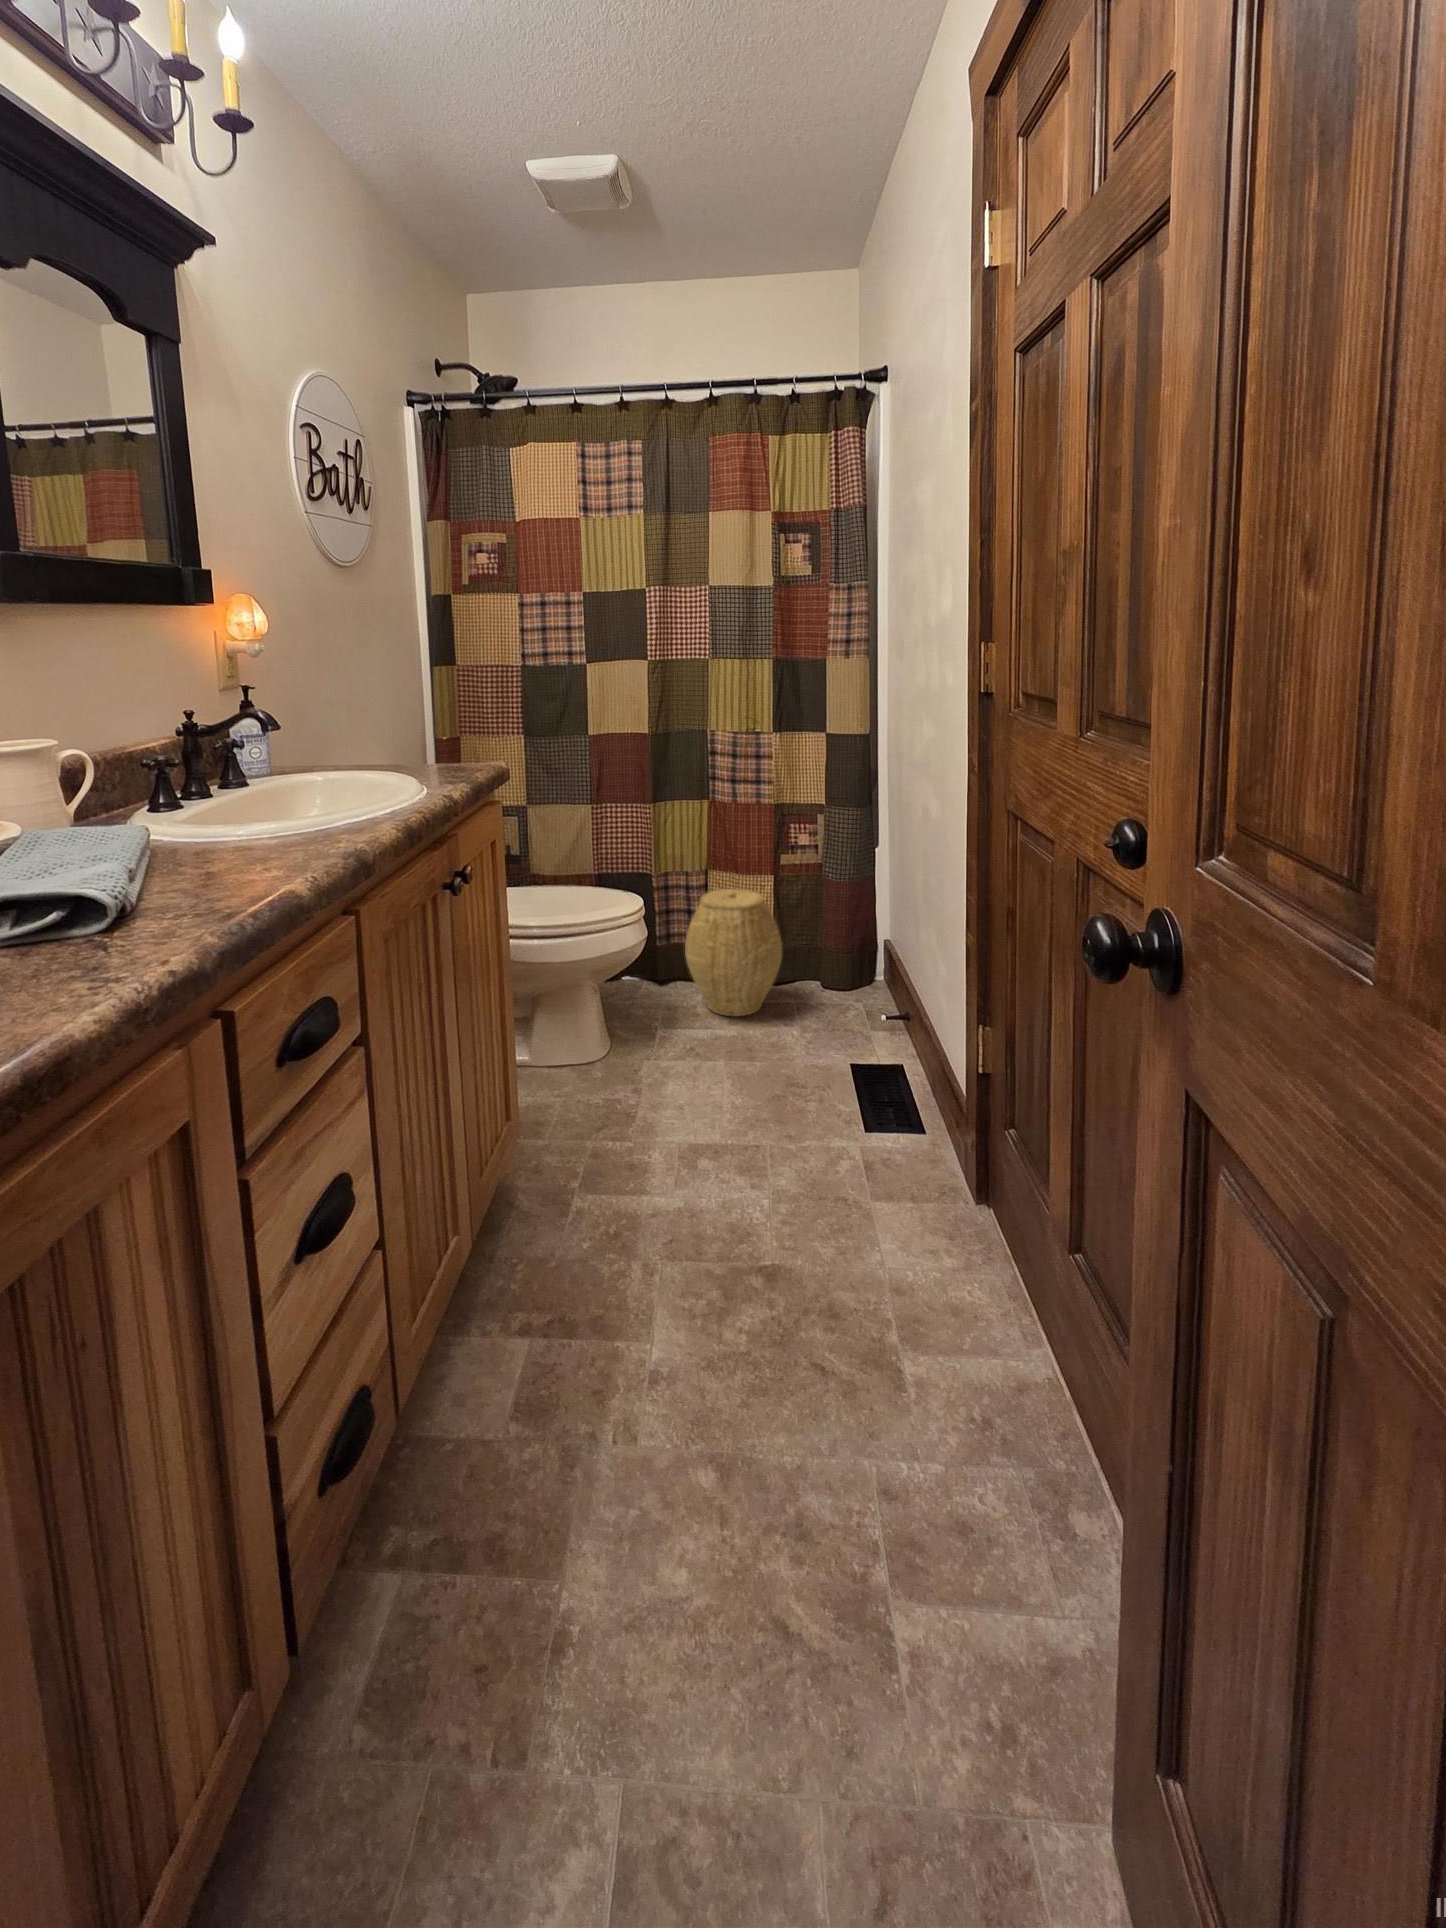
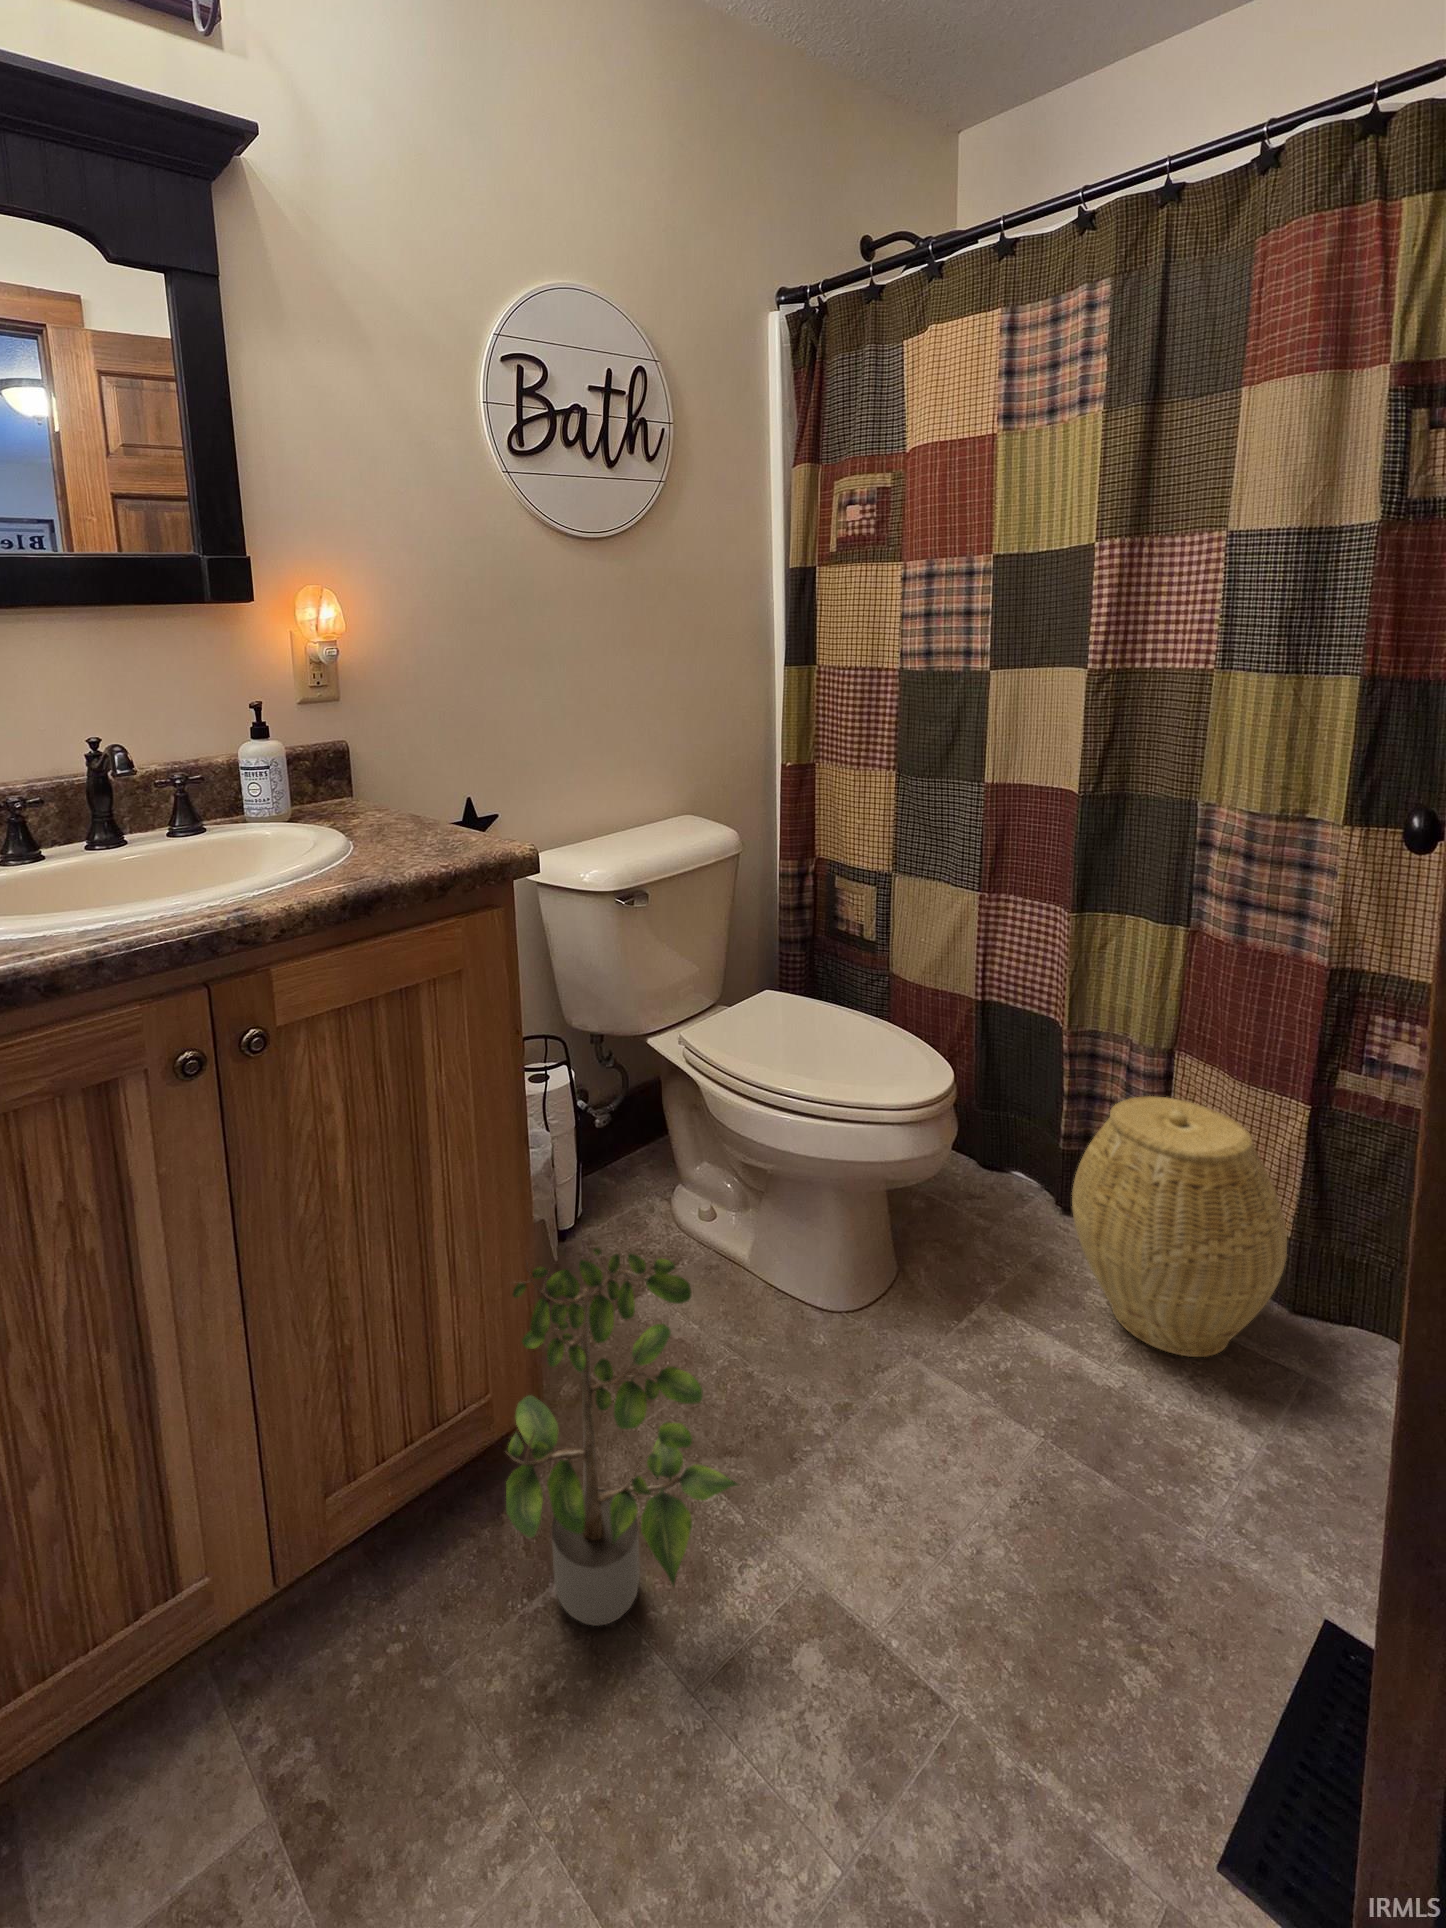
potted plant: none [535,983,660,1226] -> present [506,1248,738,1626]

